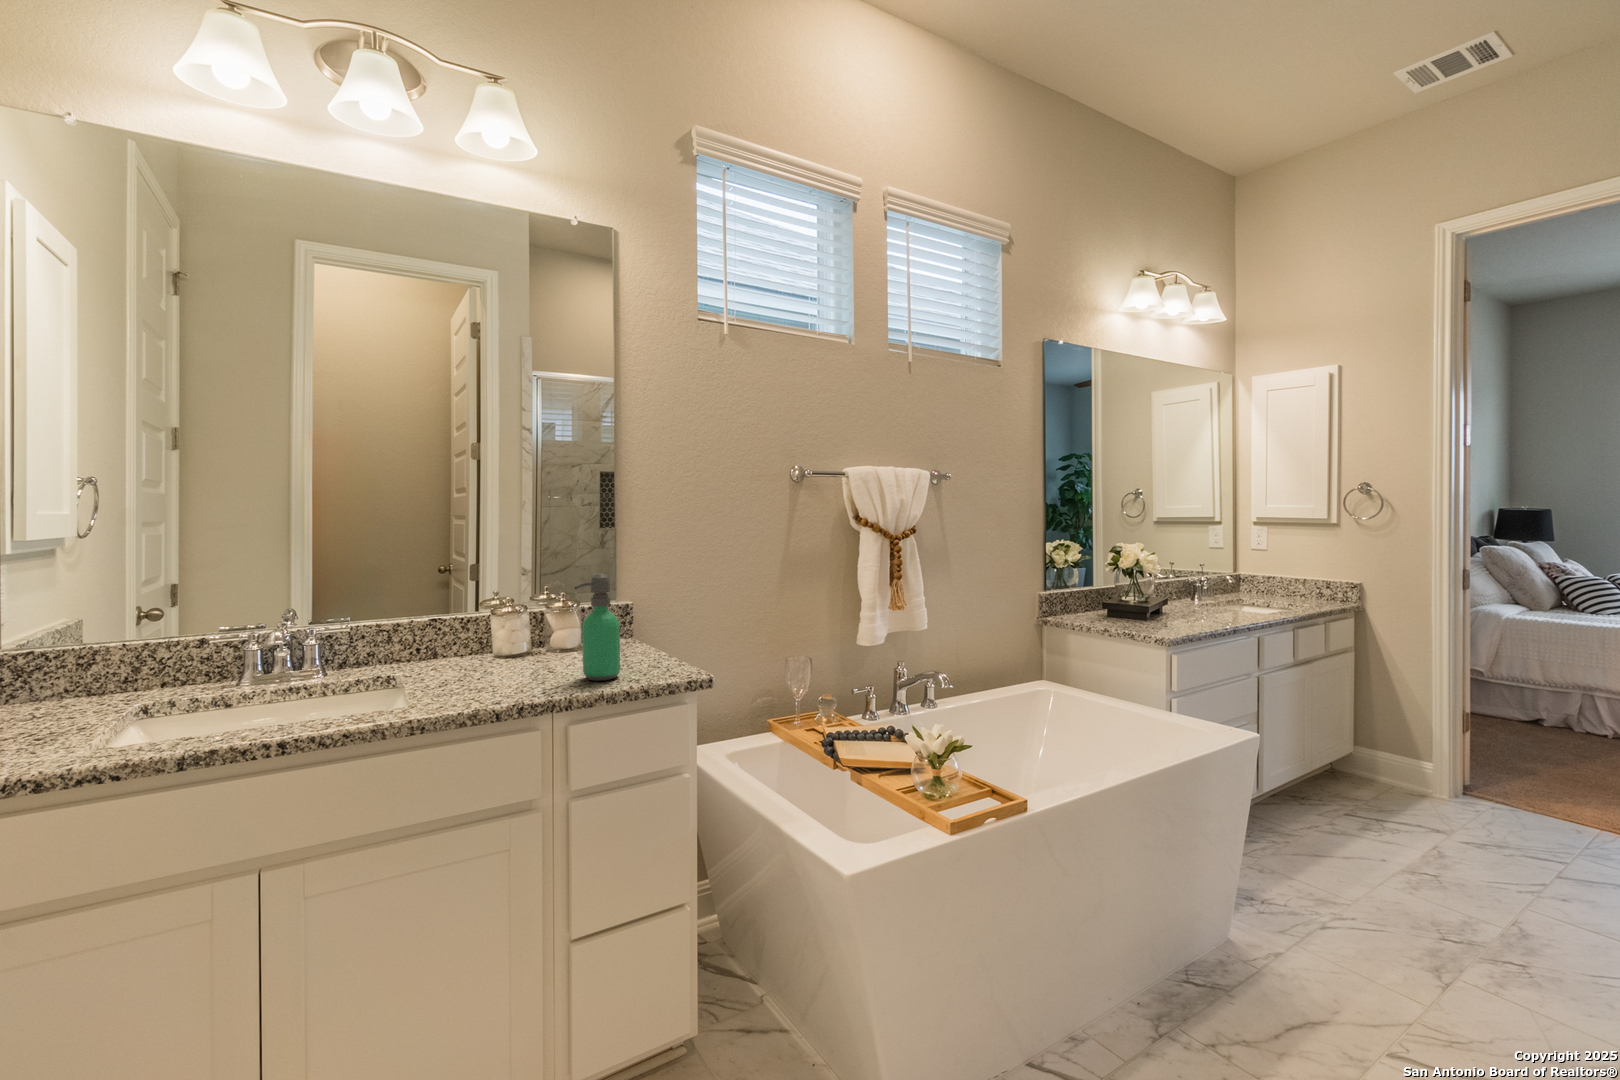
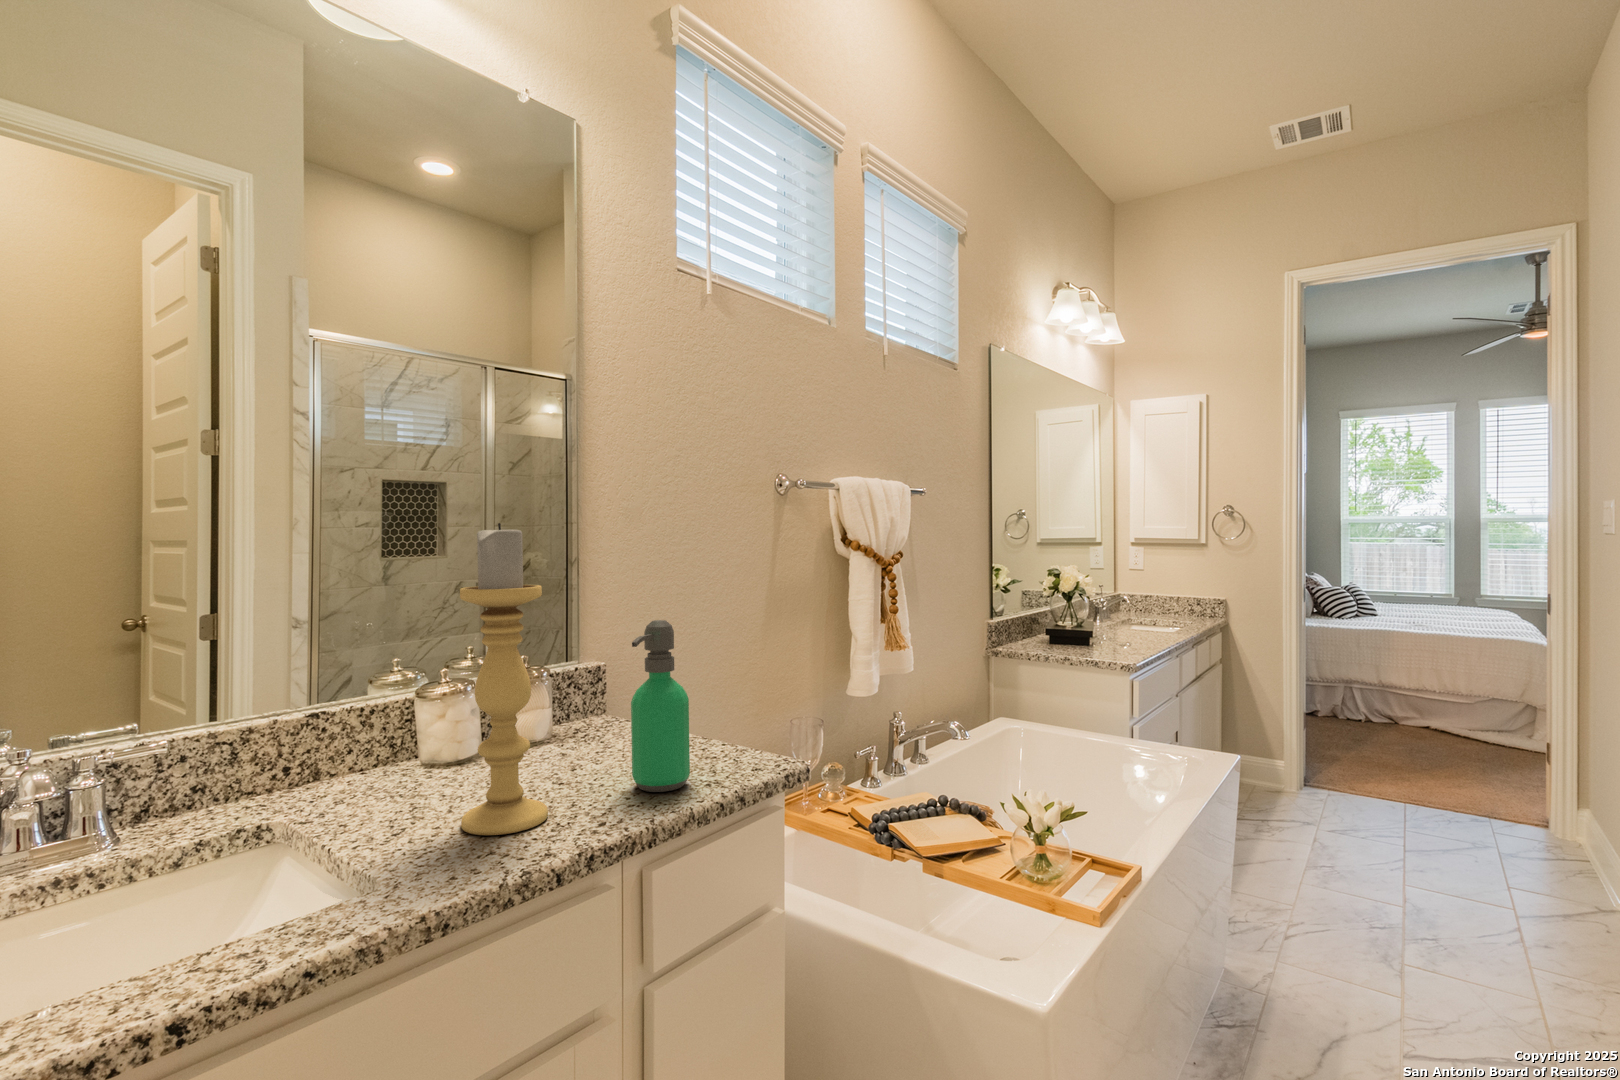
candle holder: none [471,513,524,692] -> present [460,523,548,835]

